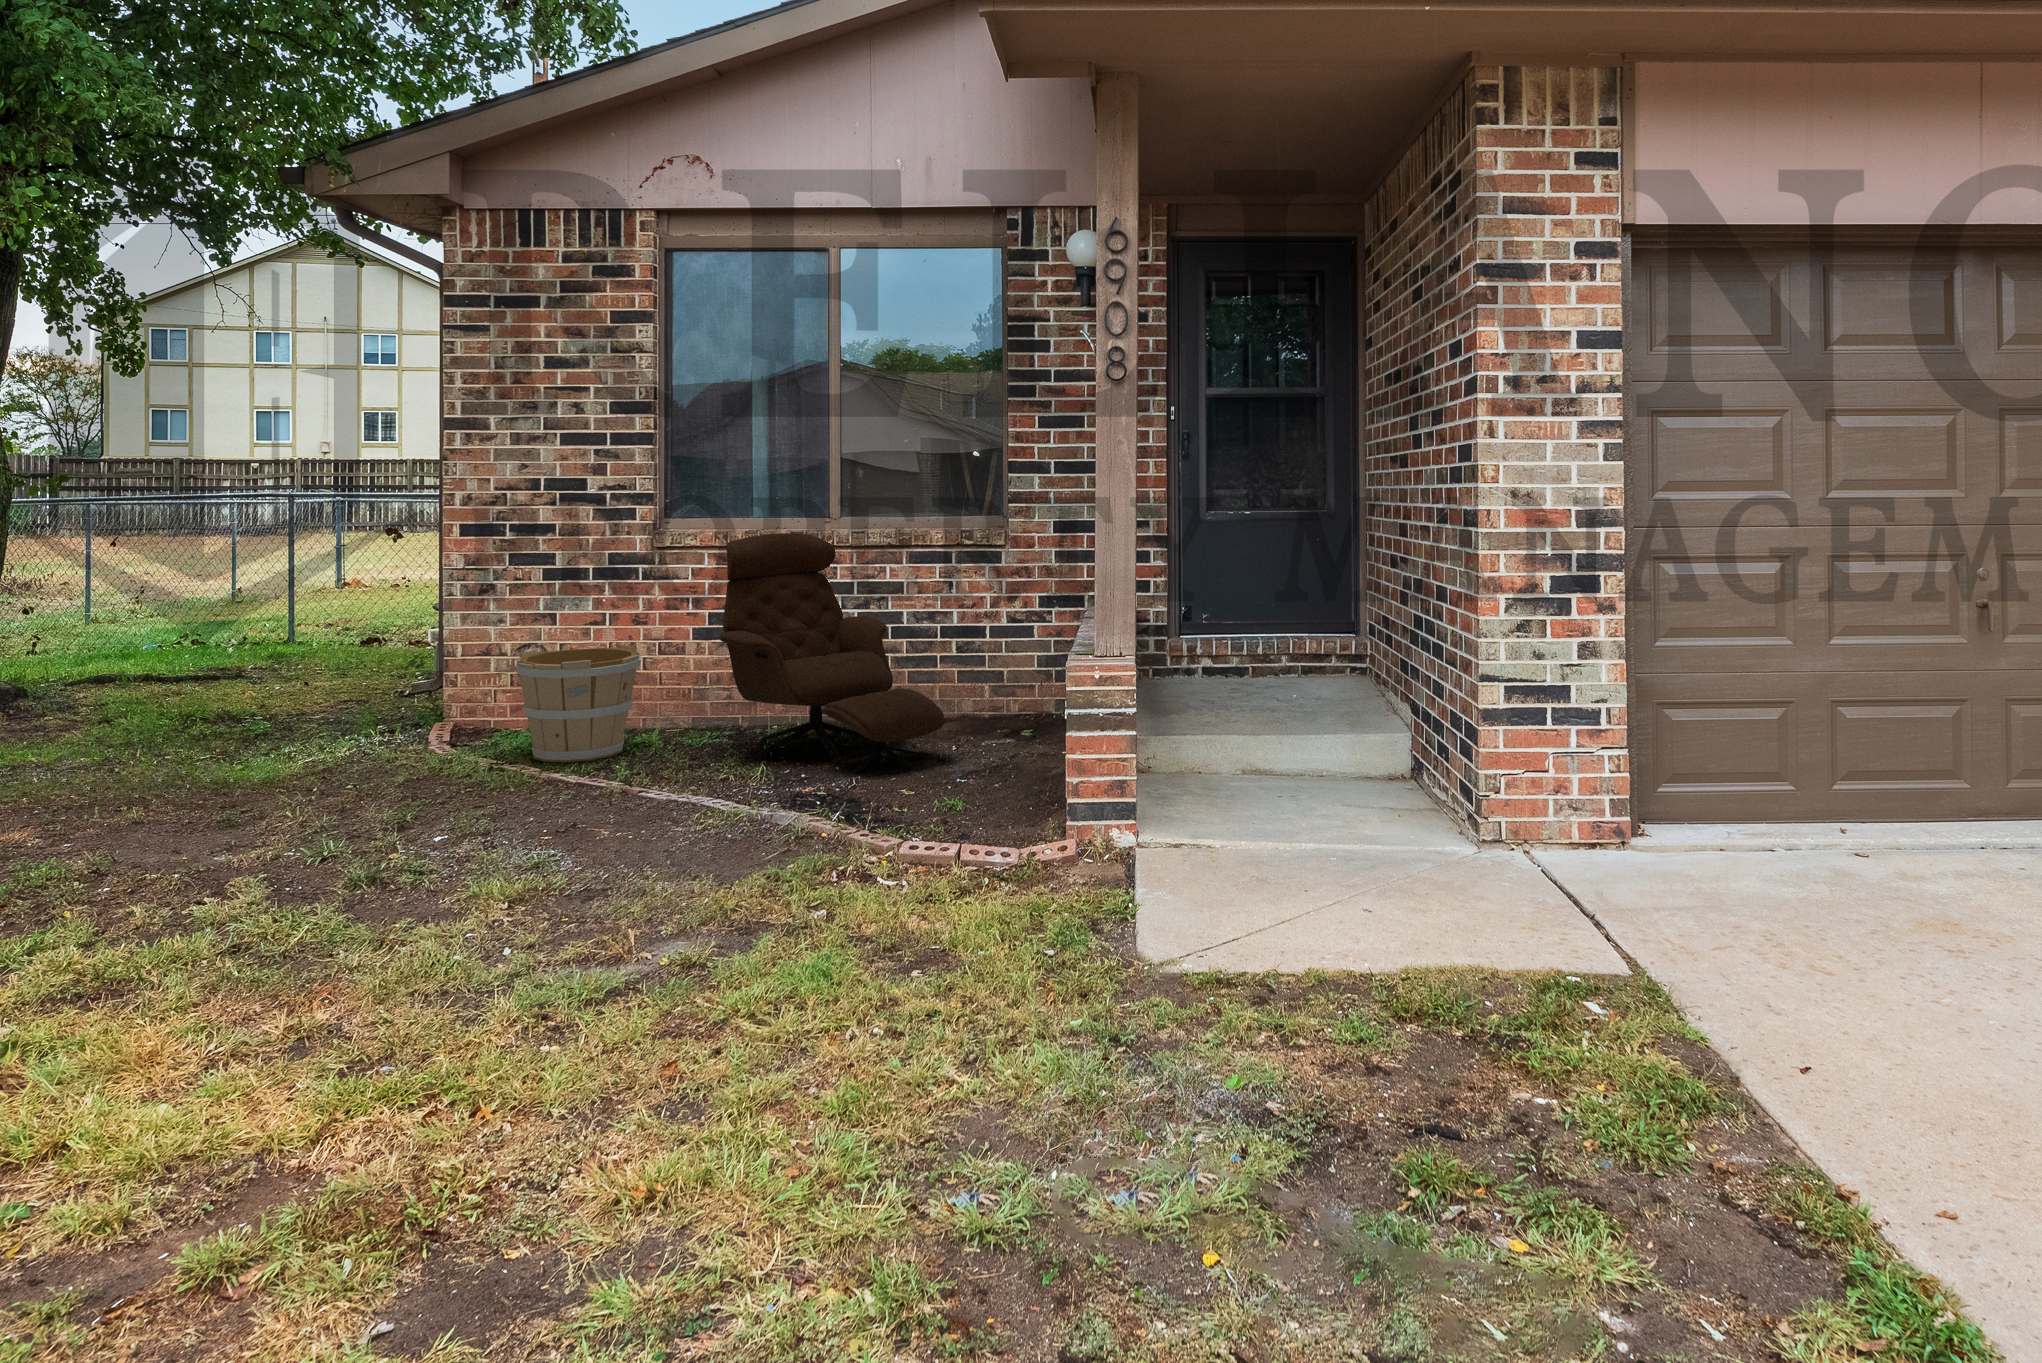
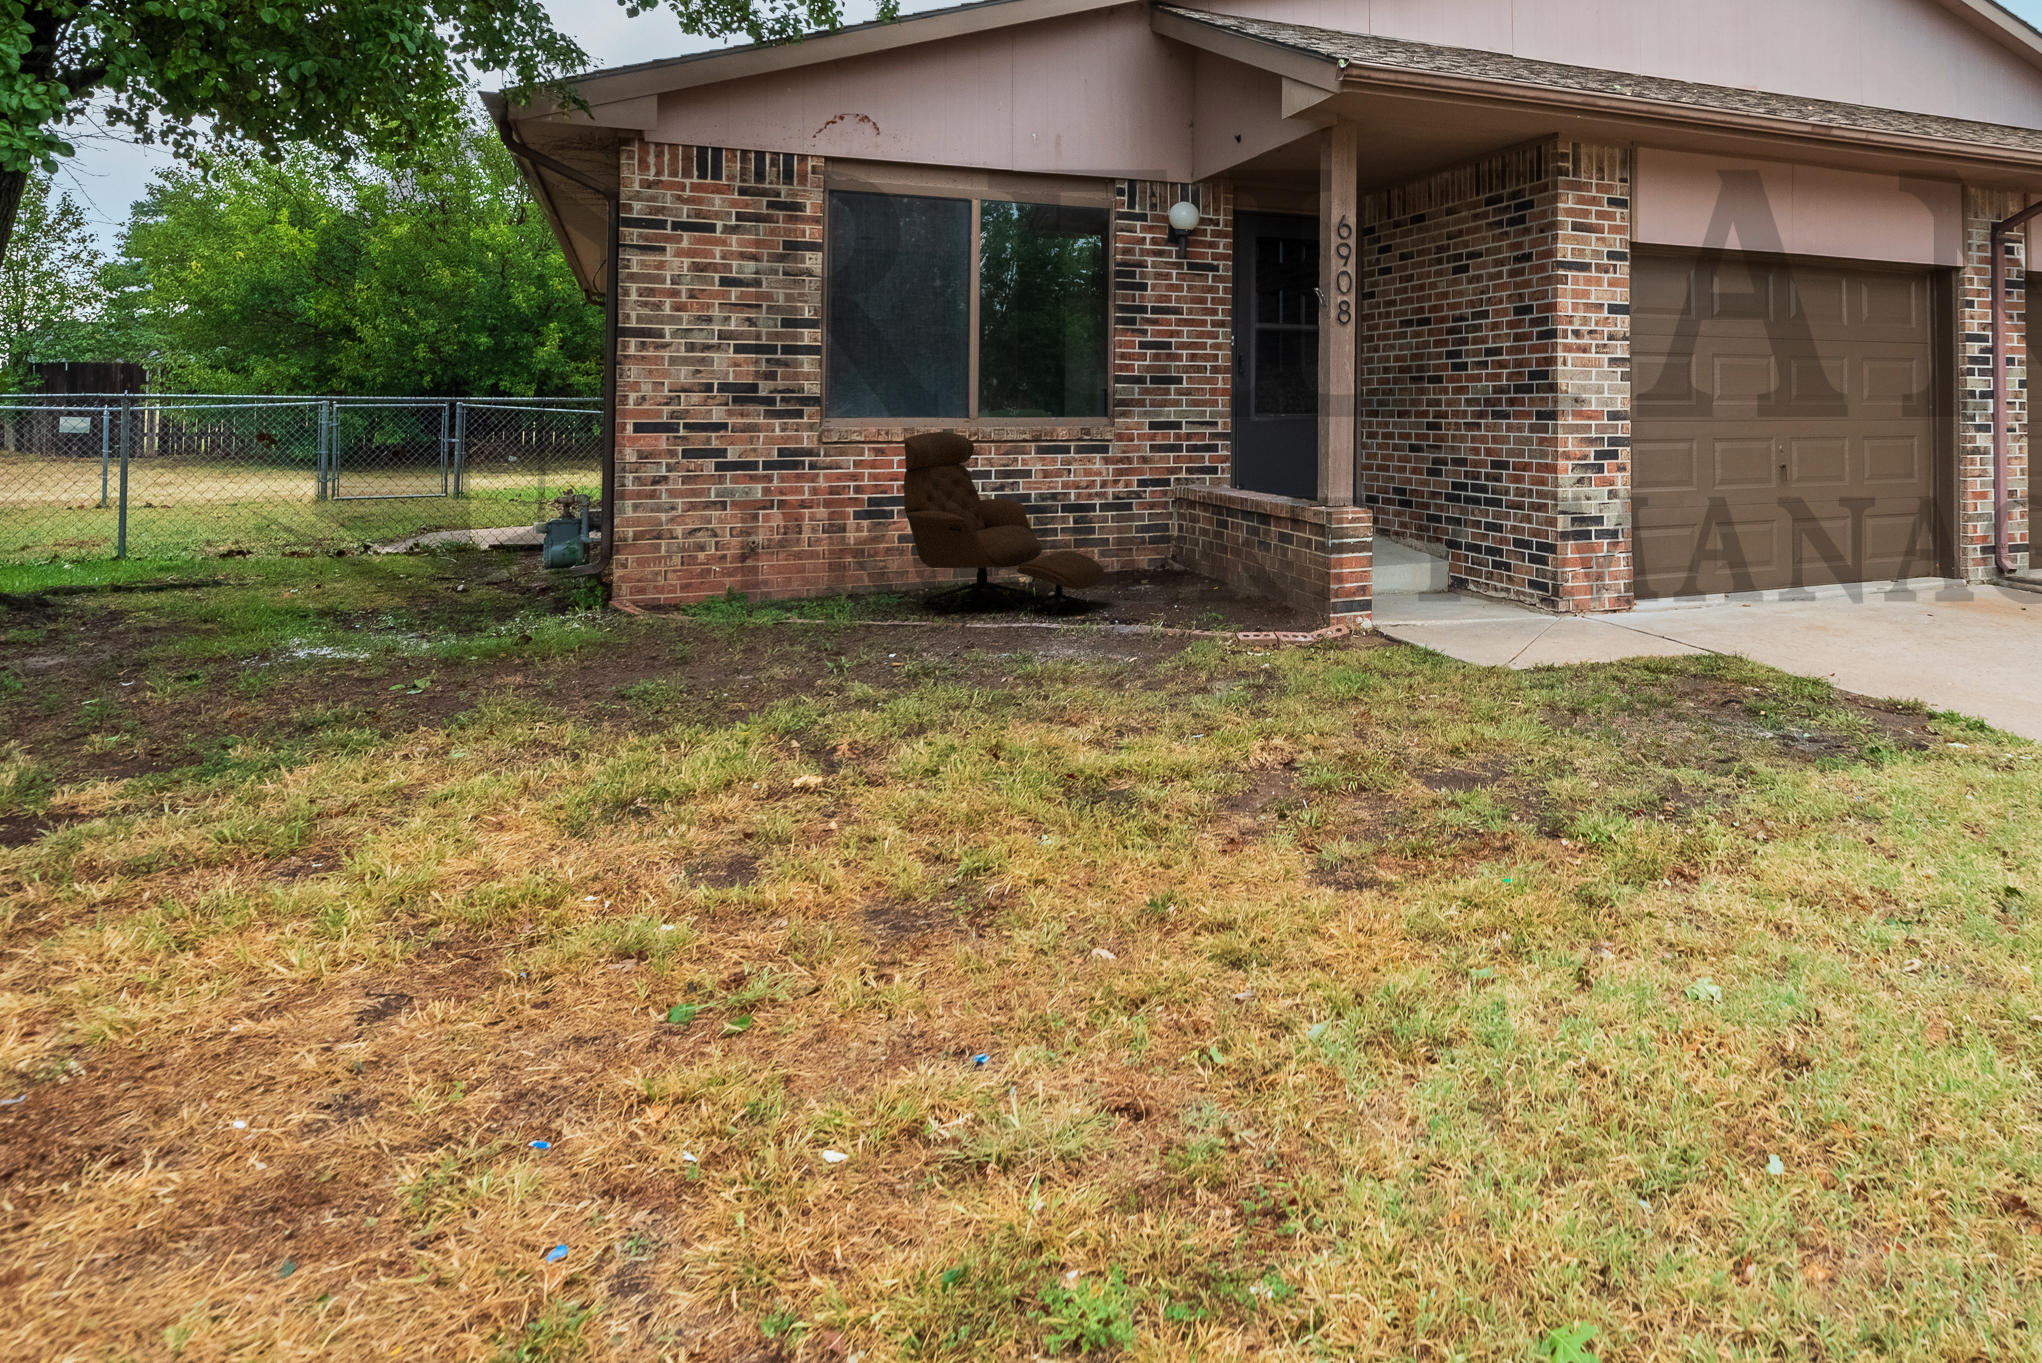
wooden bucket: present [516,645,641,762] -> none [719,528,832,626]

